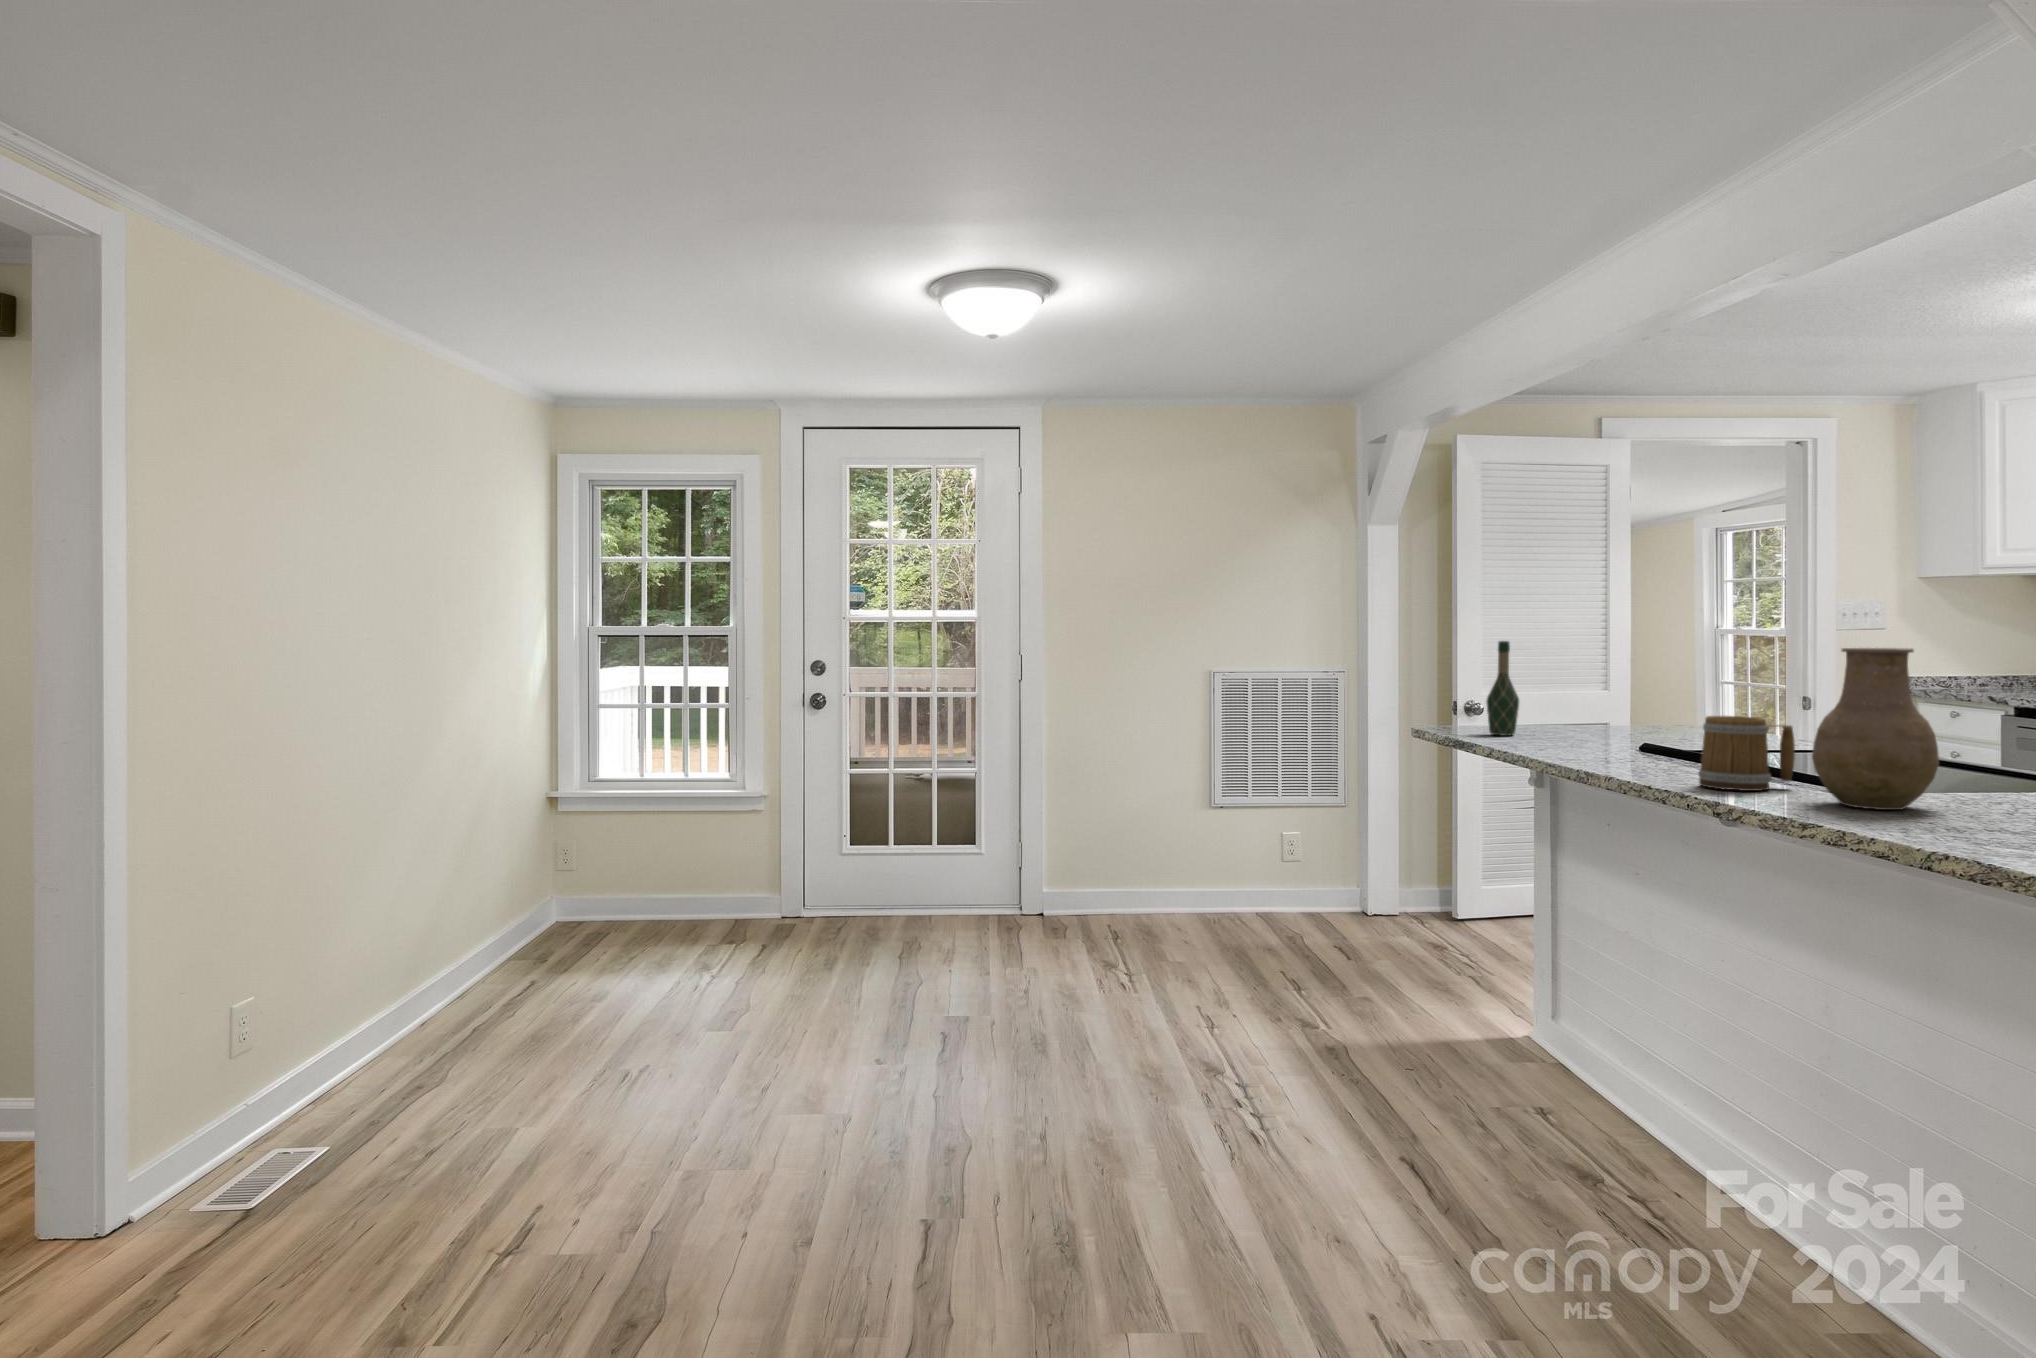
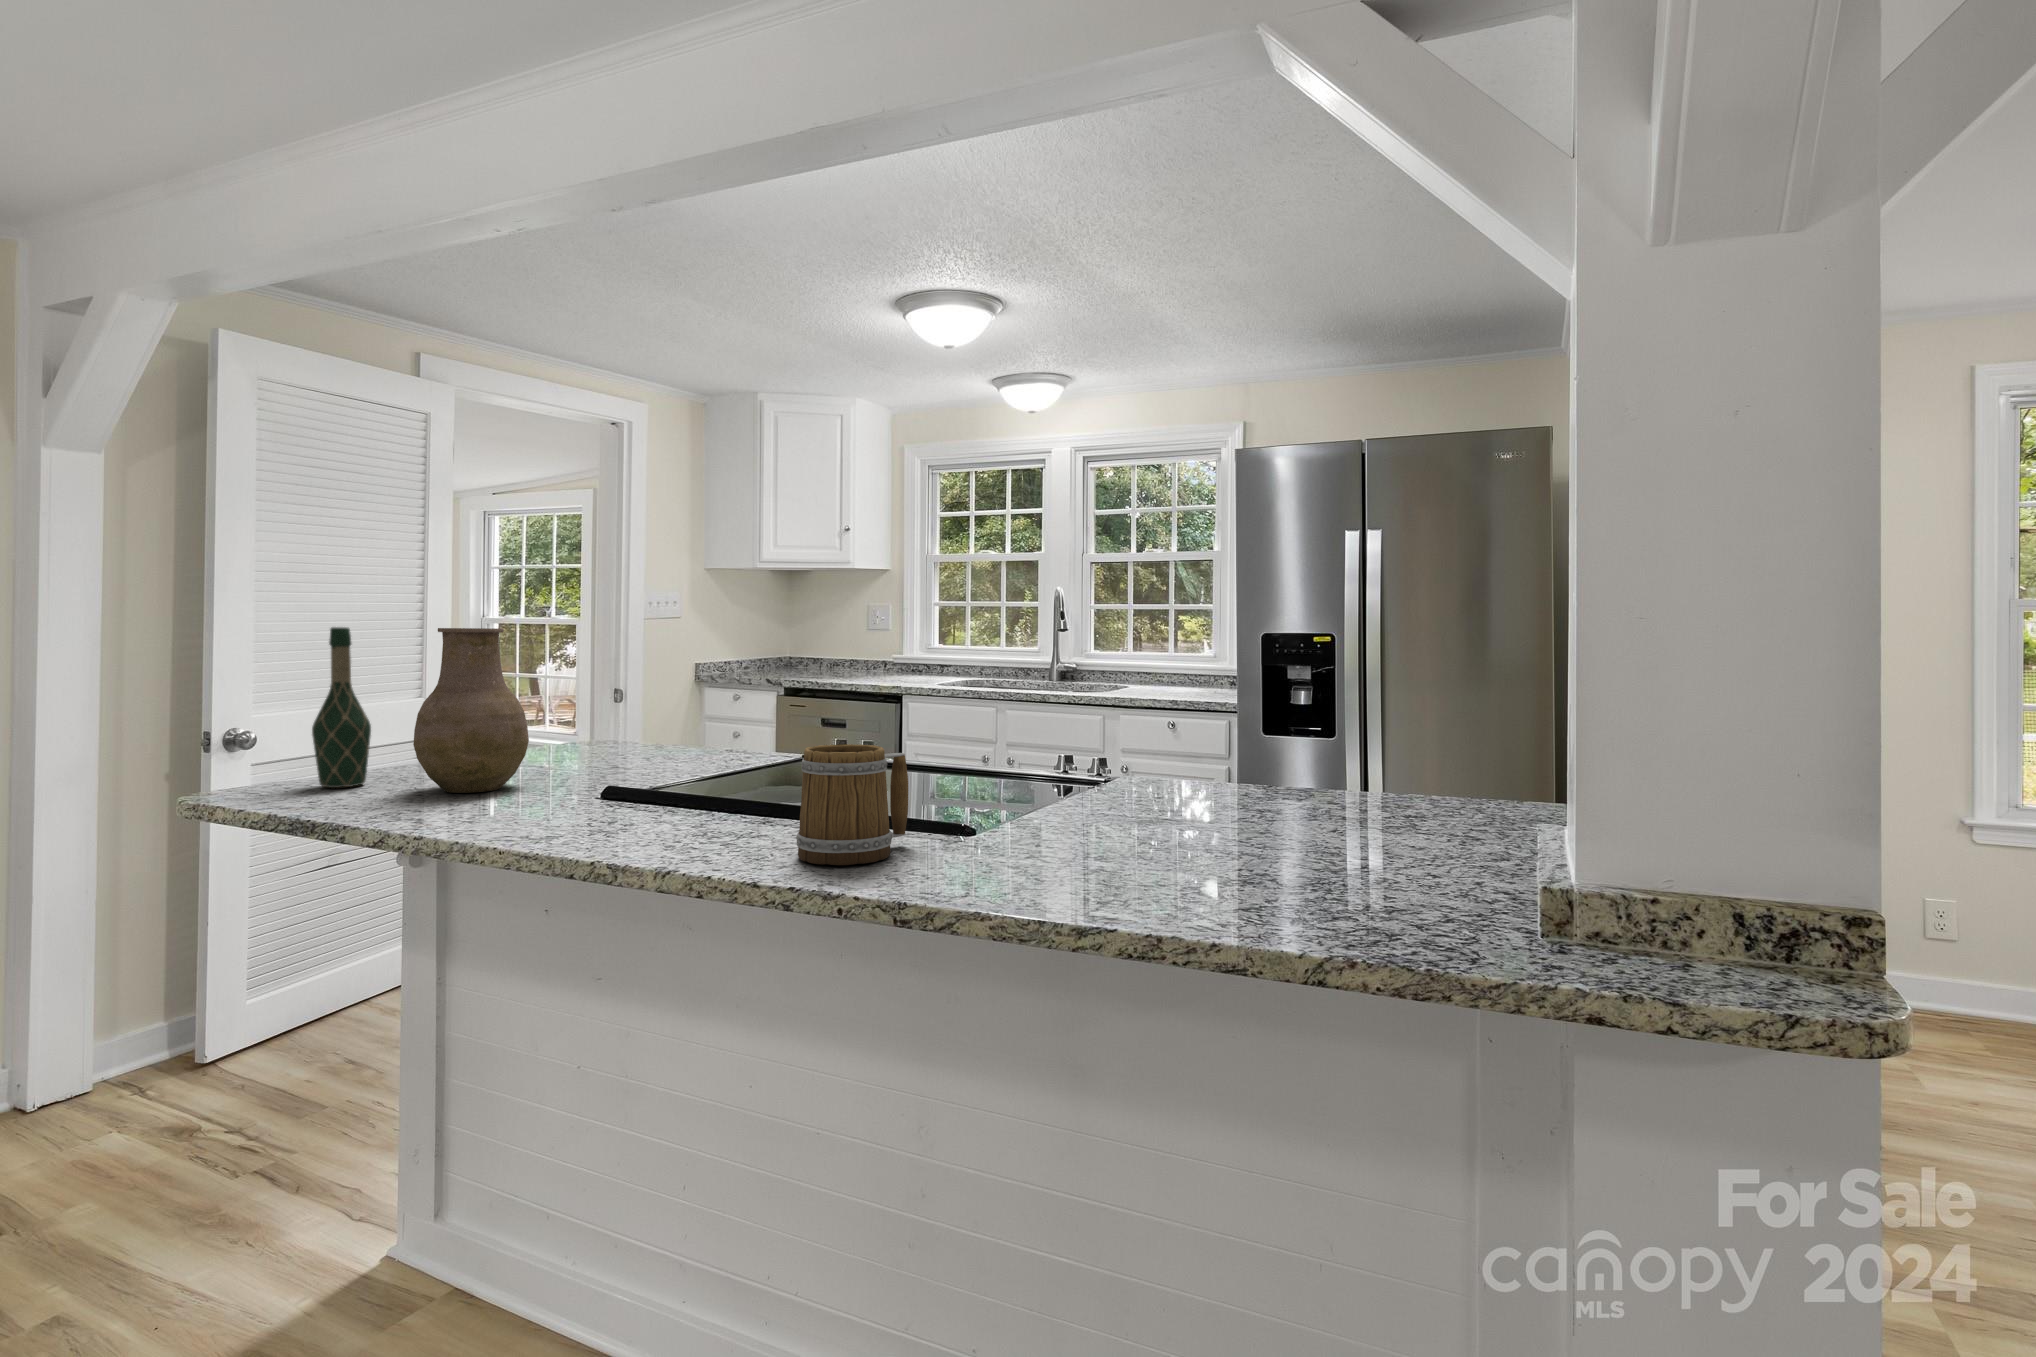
vase: present [1812,648,1939,810] -> present [413,628,529,793]

